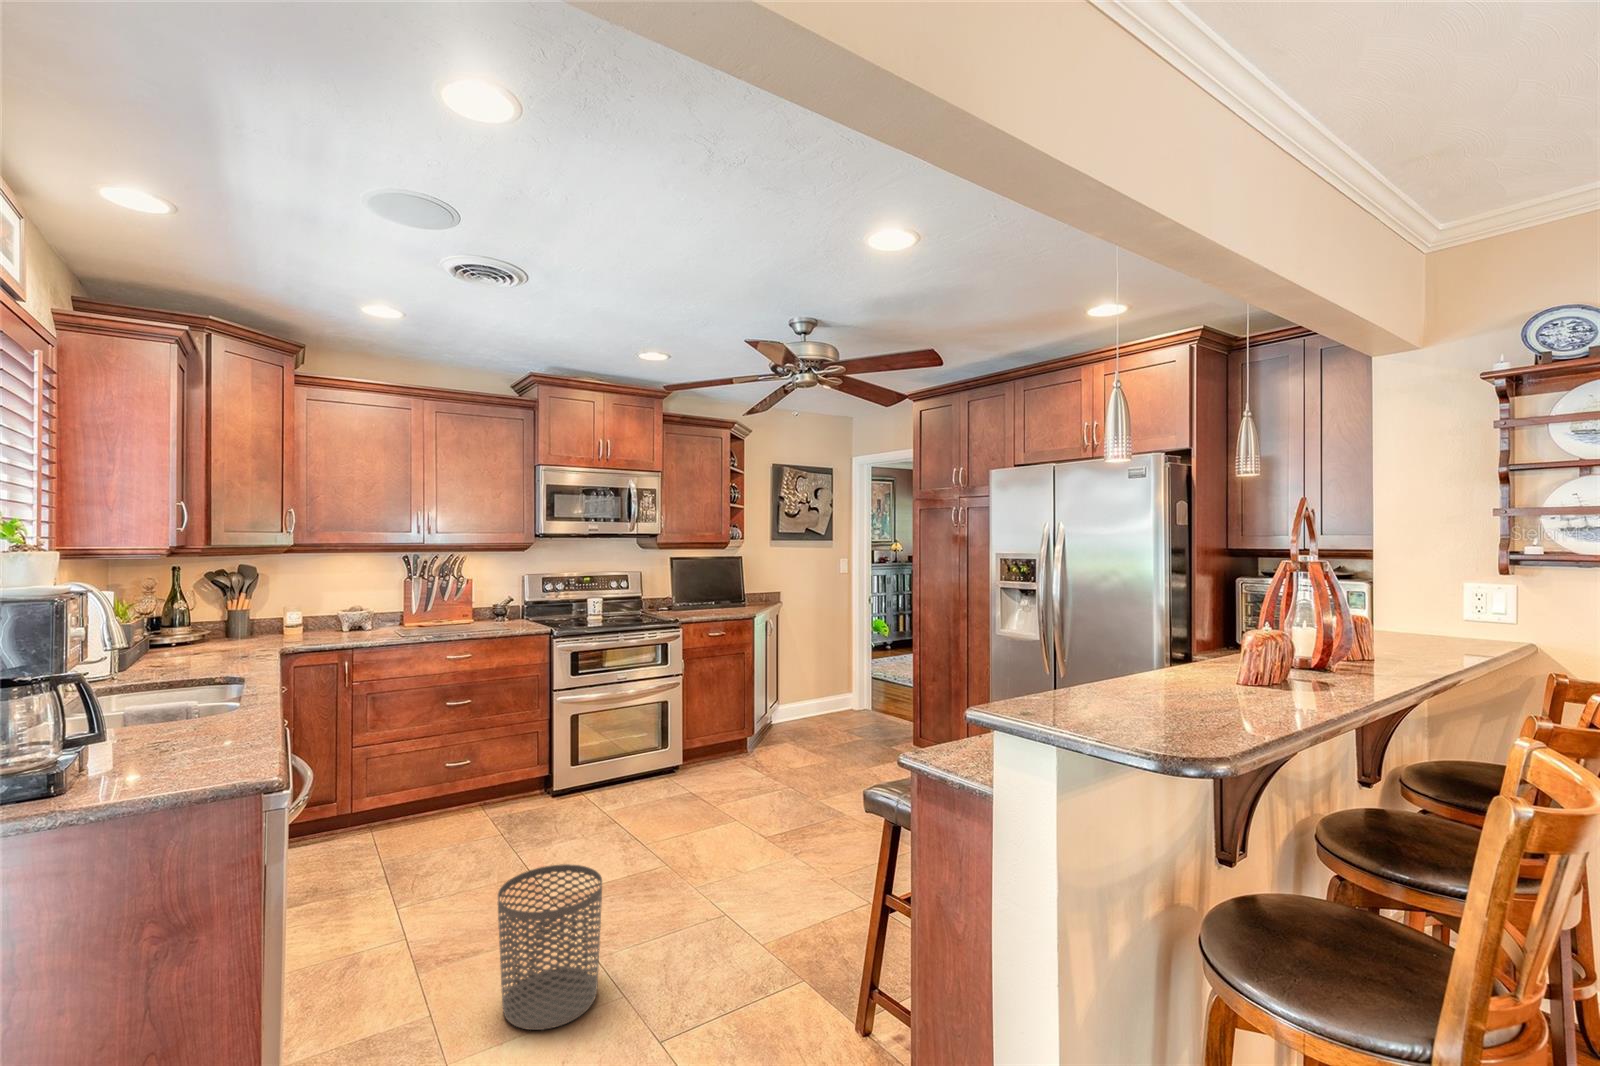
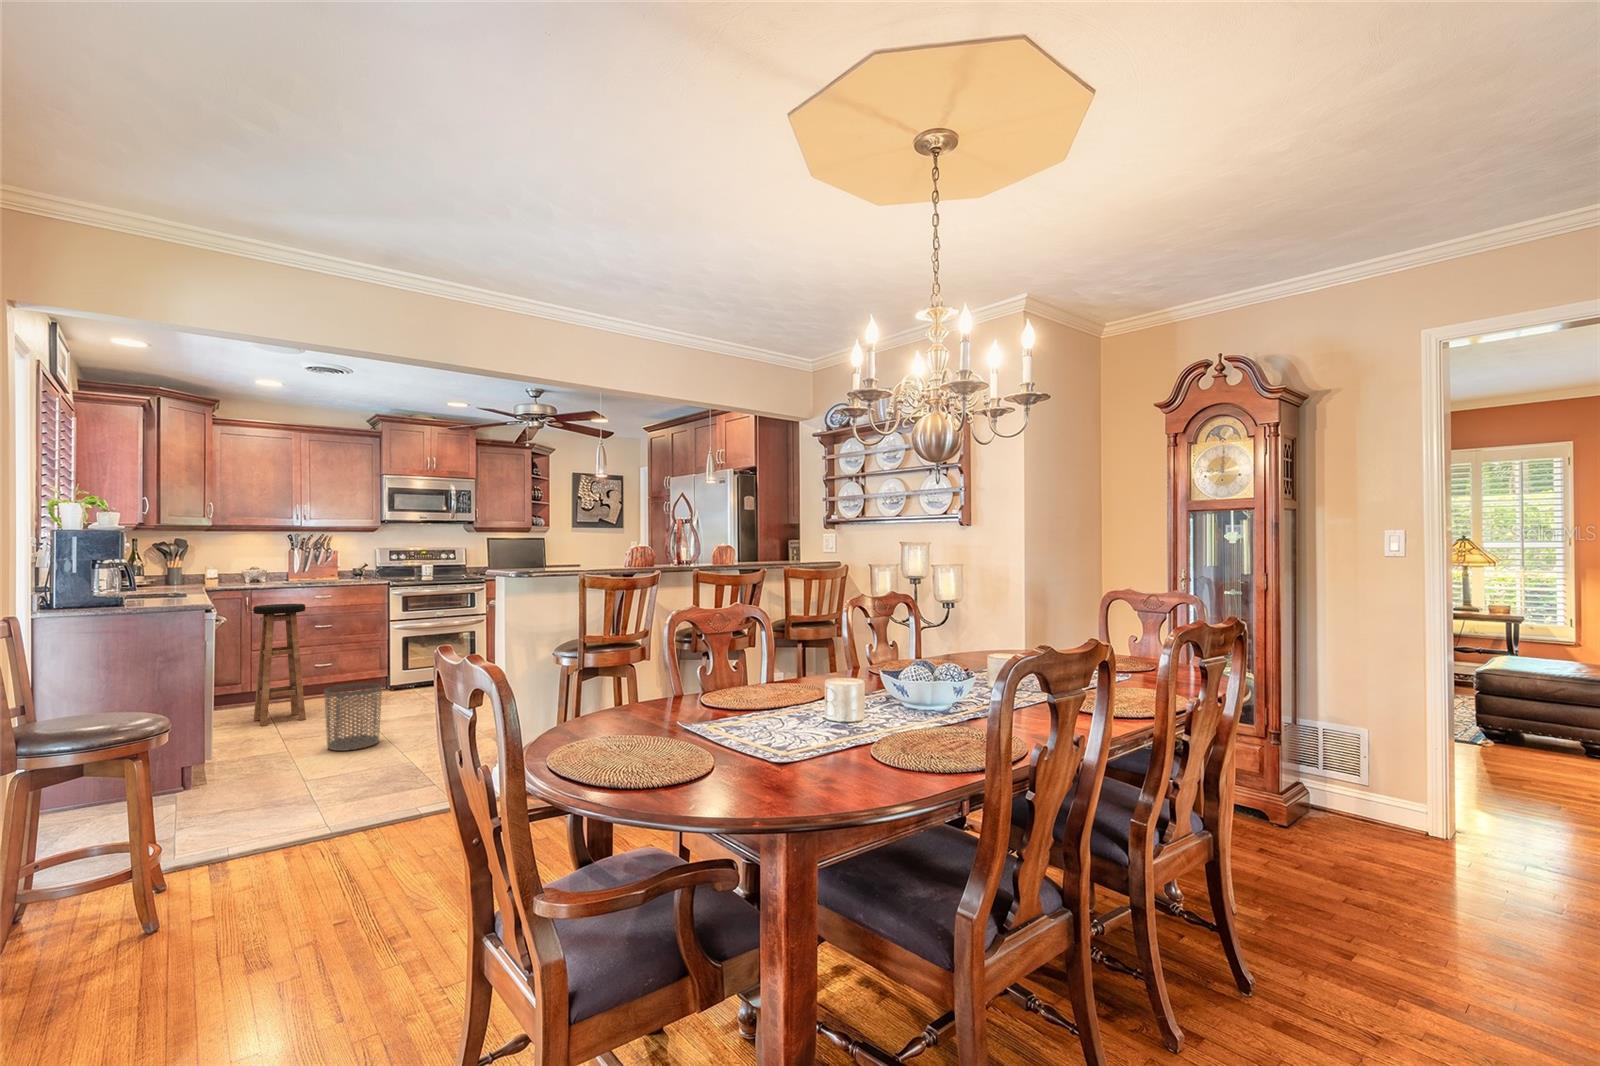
bar stool: none [357,681,442,908] -> present [253,604,306,726]

